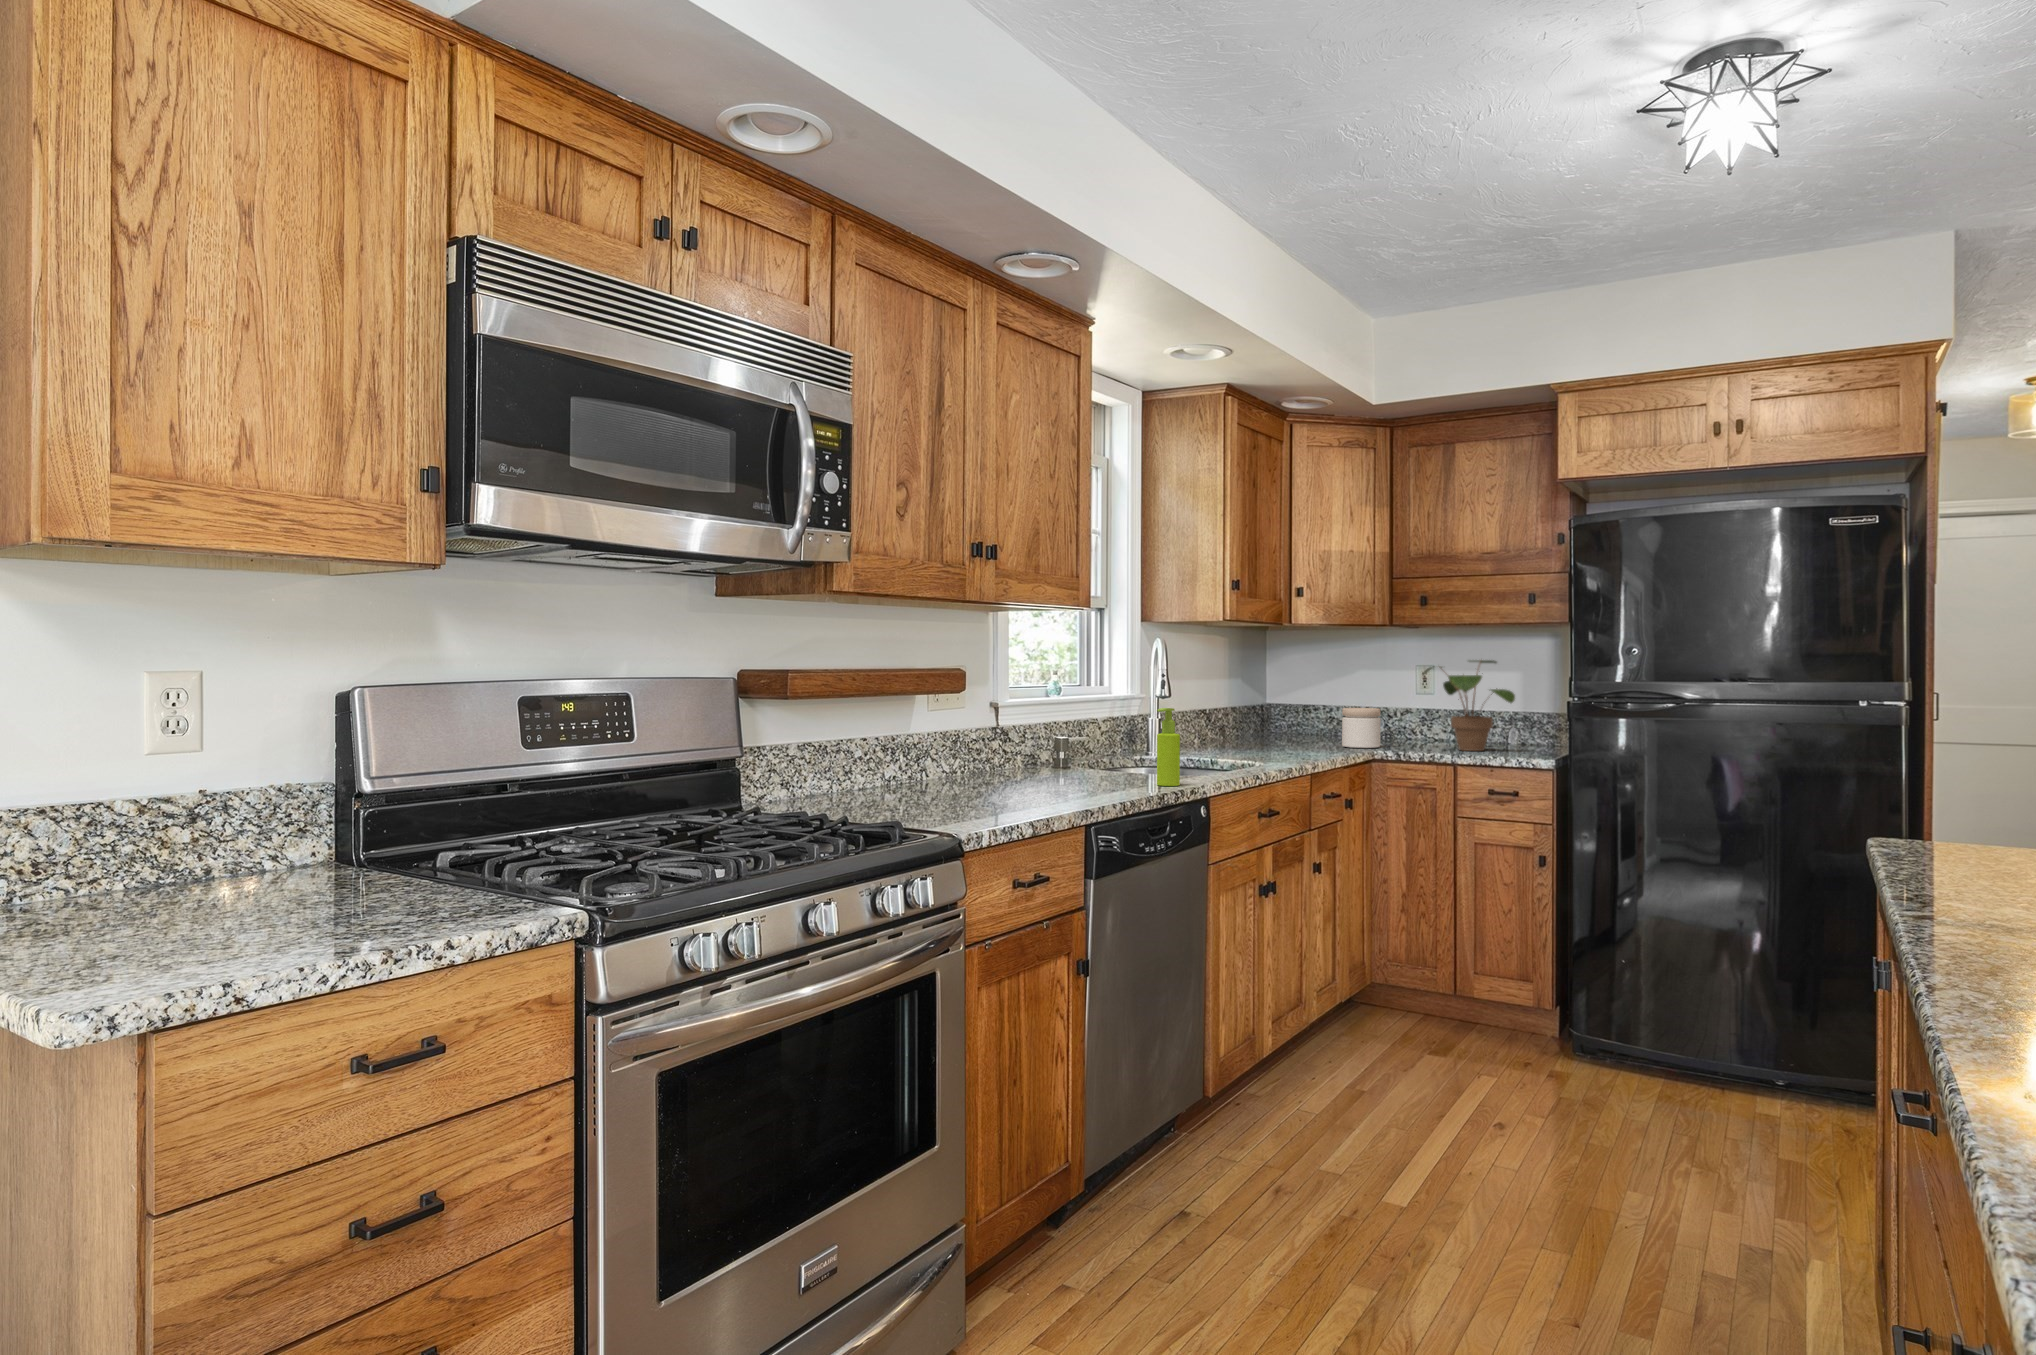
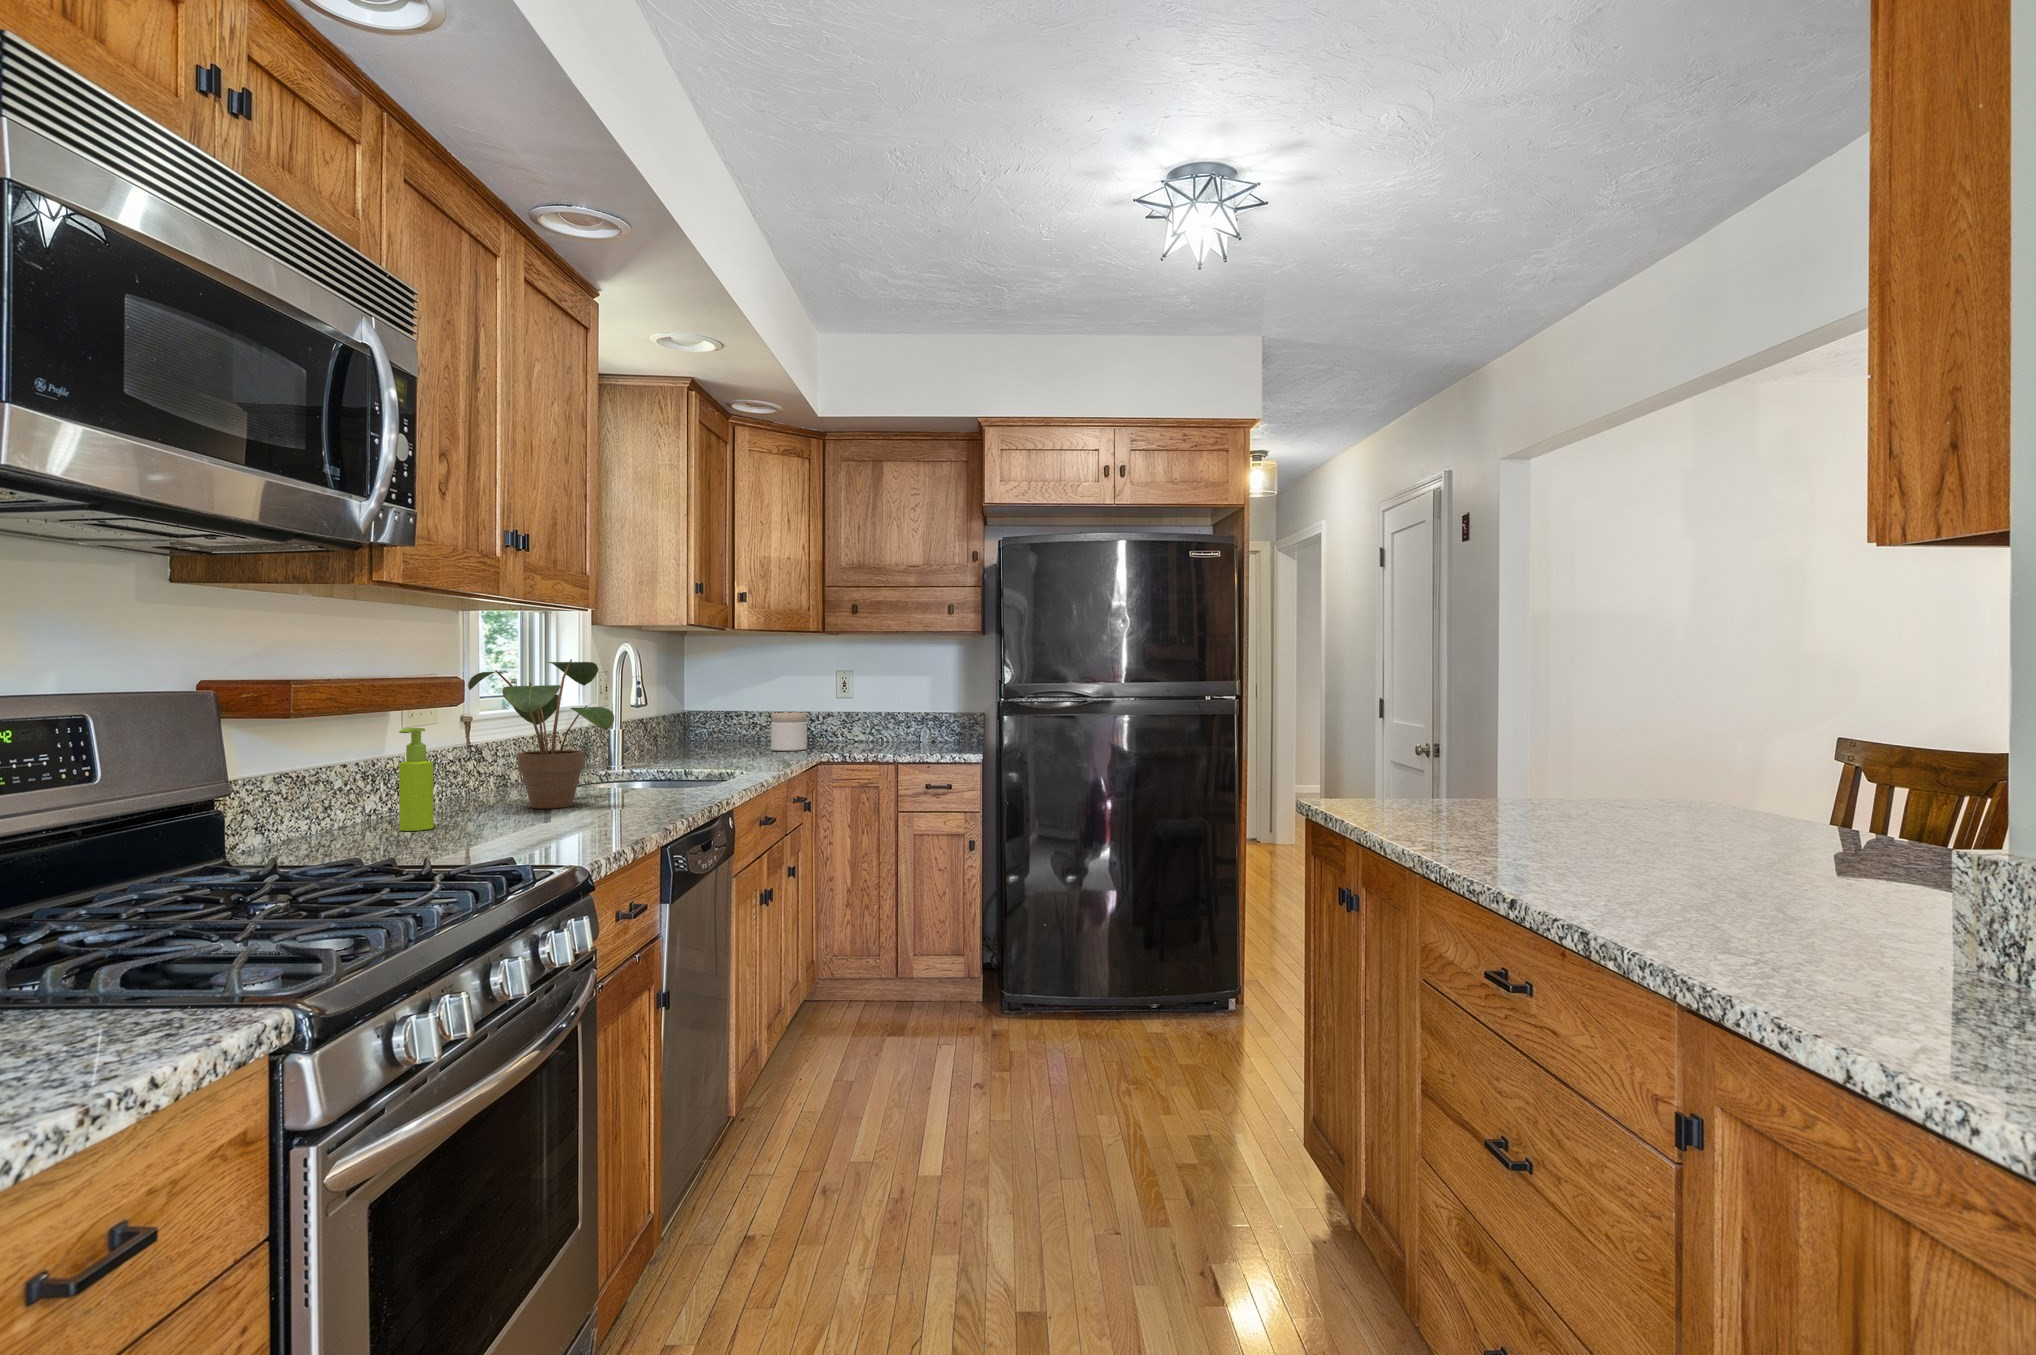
potted plant: present [1423,660,1515,751] -> present [468,659,614,808]
soap dispenser: present [1157,708,1180,786] -> present [399,728,434,831]

